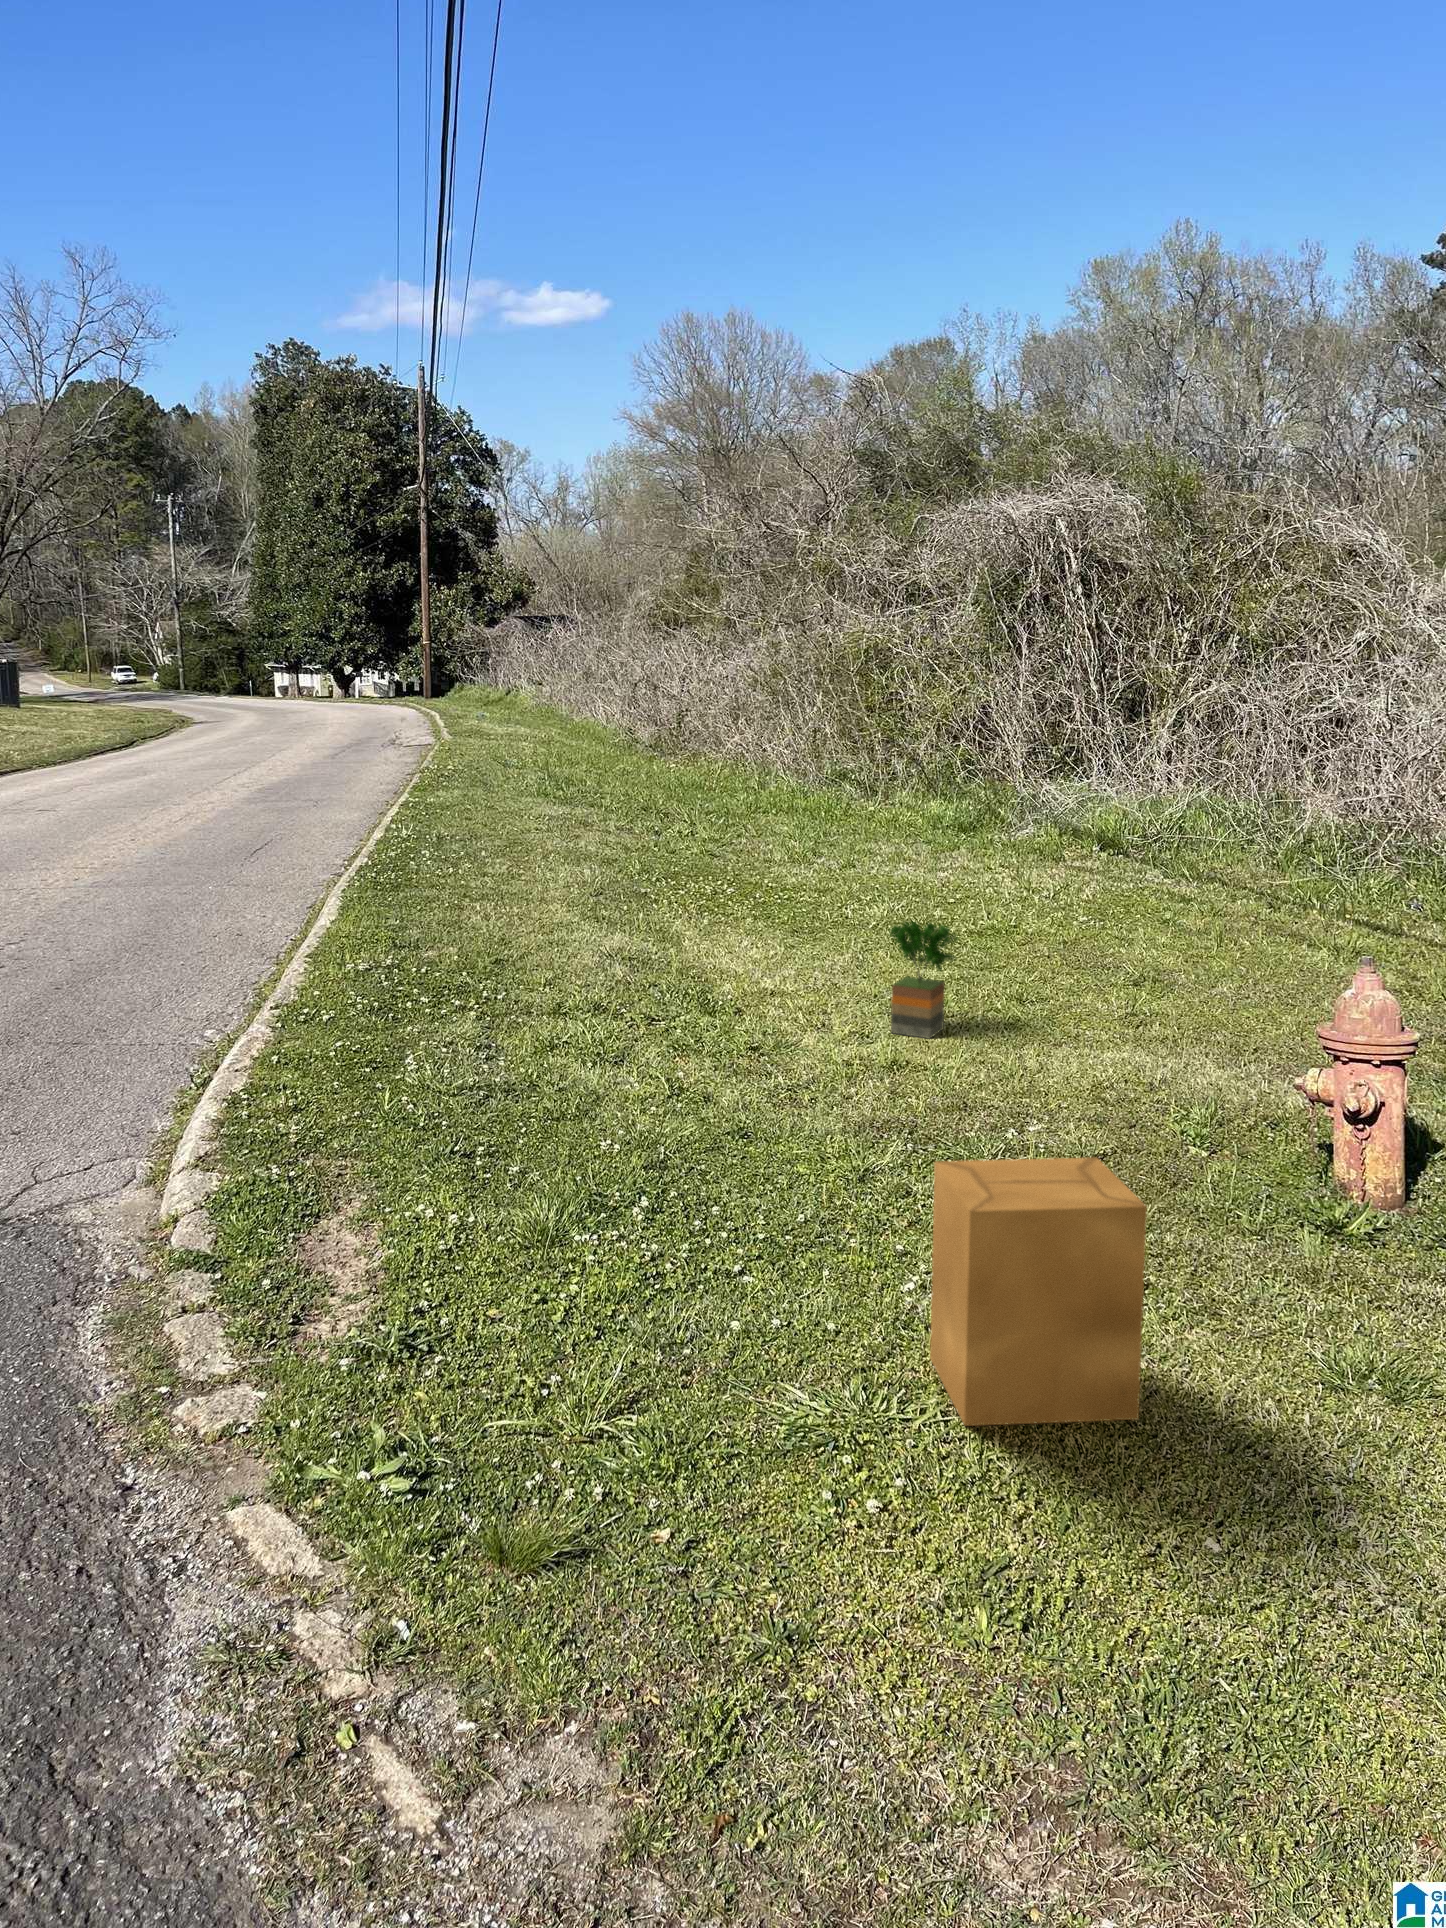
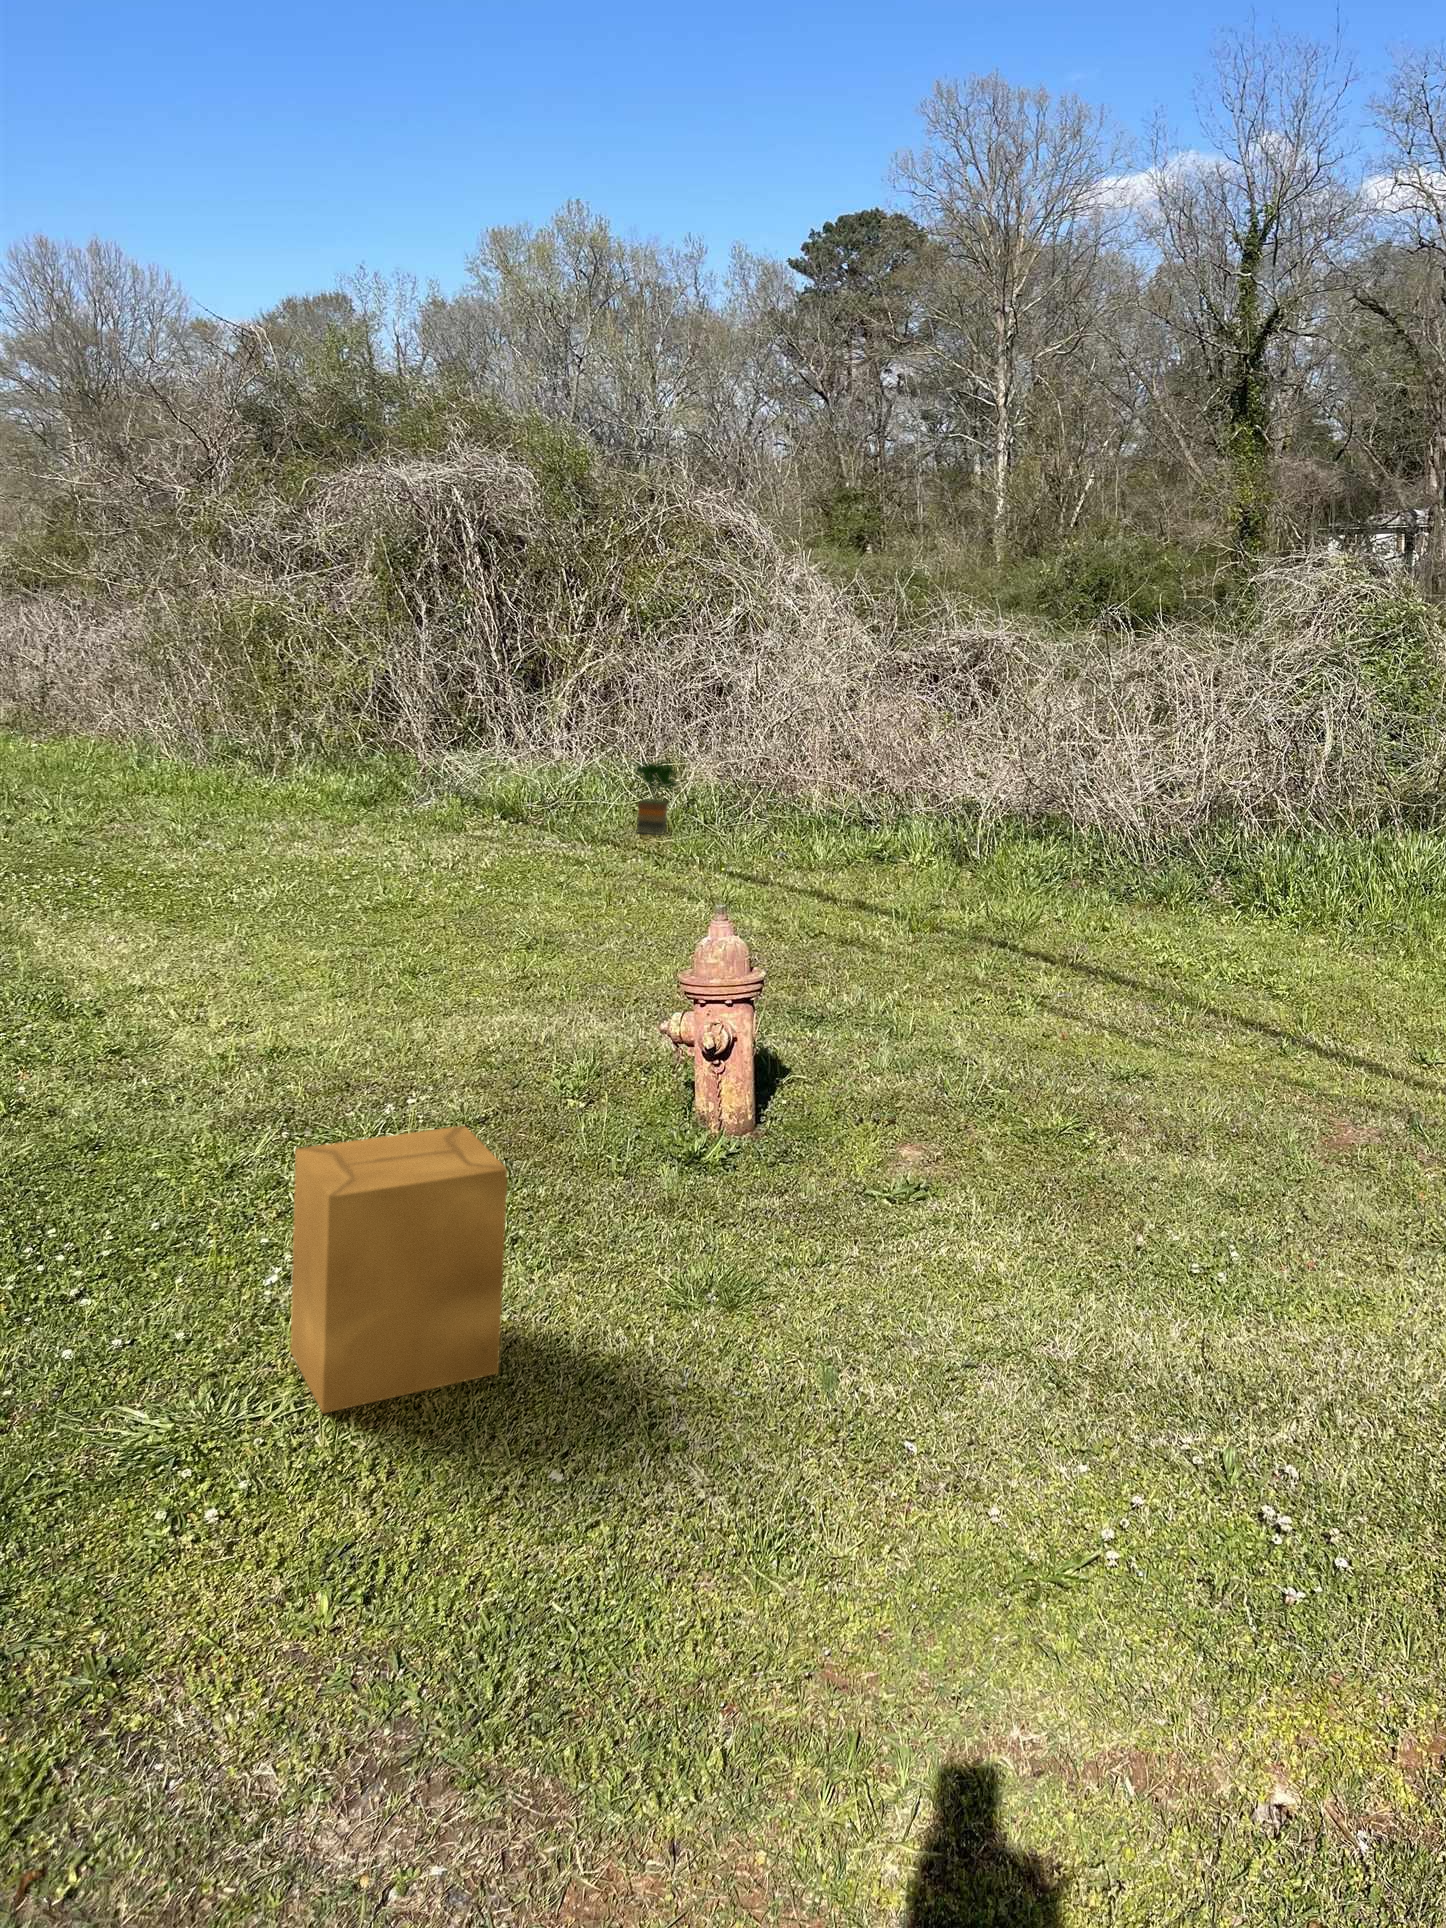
potted tree: present [890,922,958,1039] -> present [635,763,678,835]

